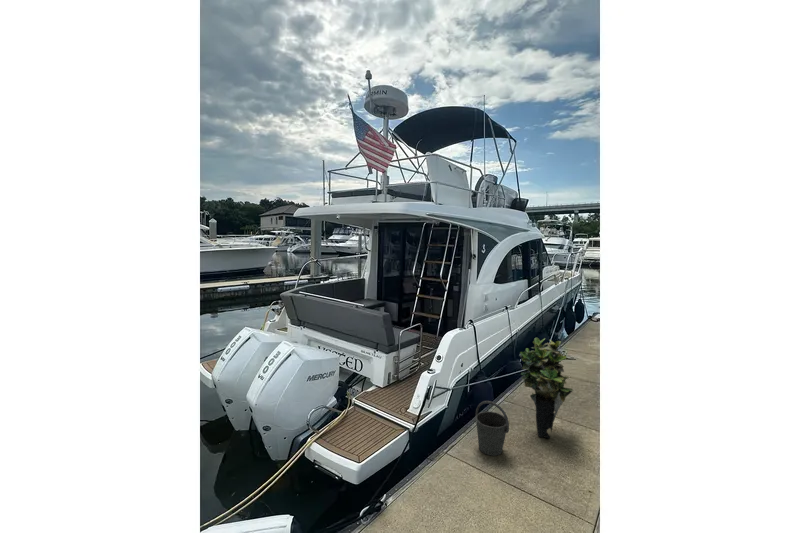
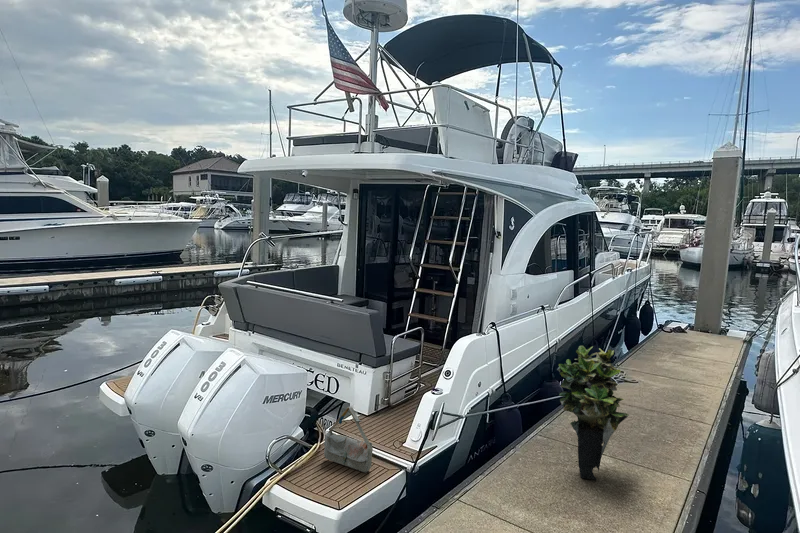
bag: none [350,384,385,433] -> present [324,406,373,473]
bucket: present [476,401,509,456] -> none [496,428,541,500]

